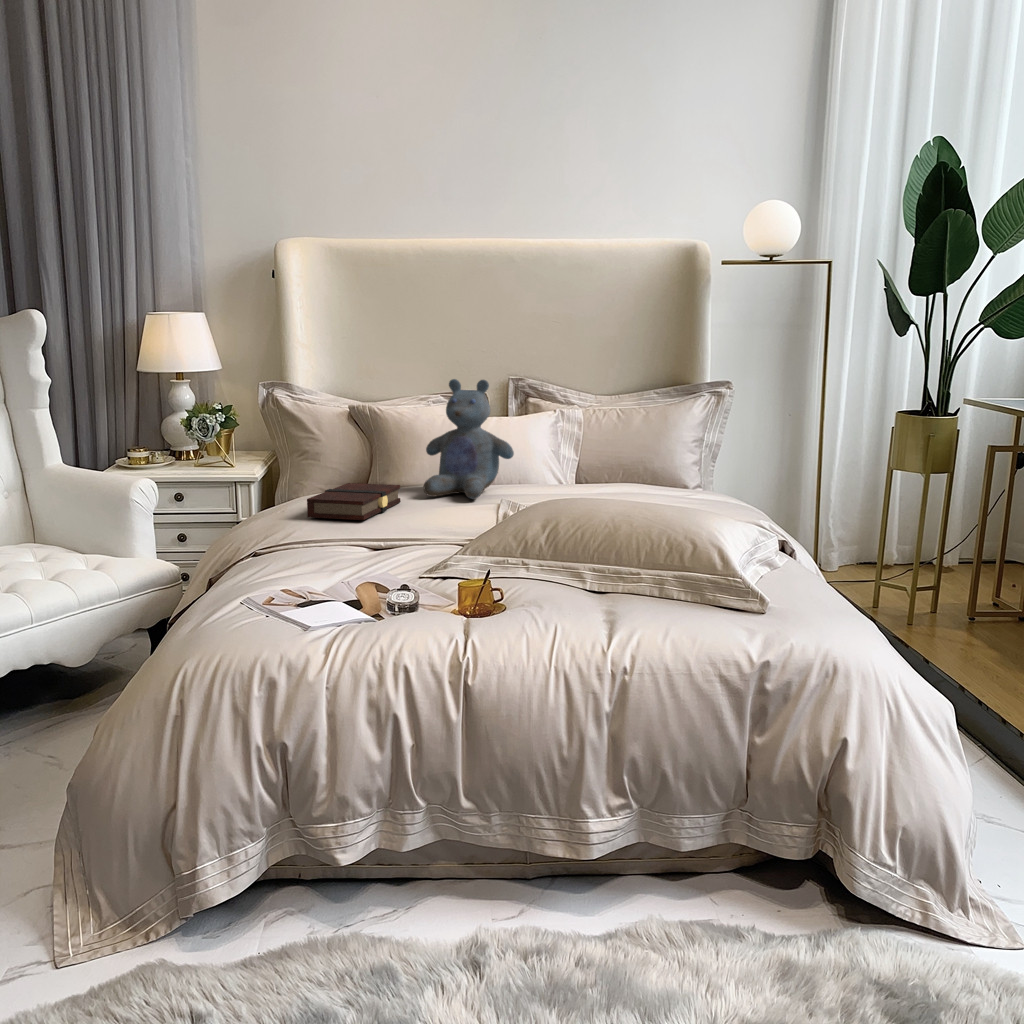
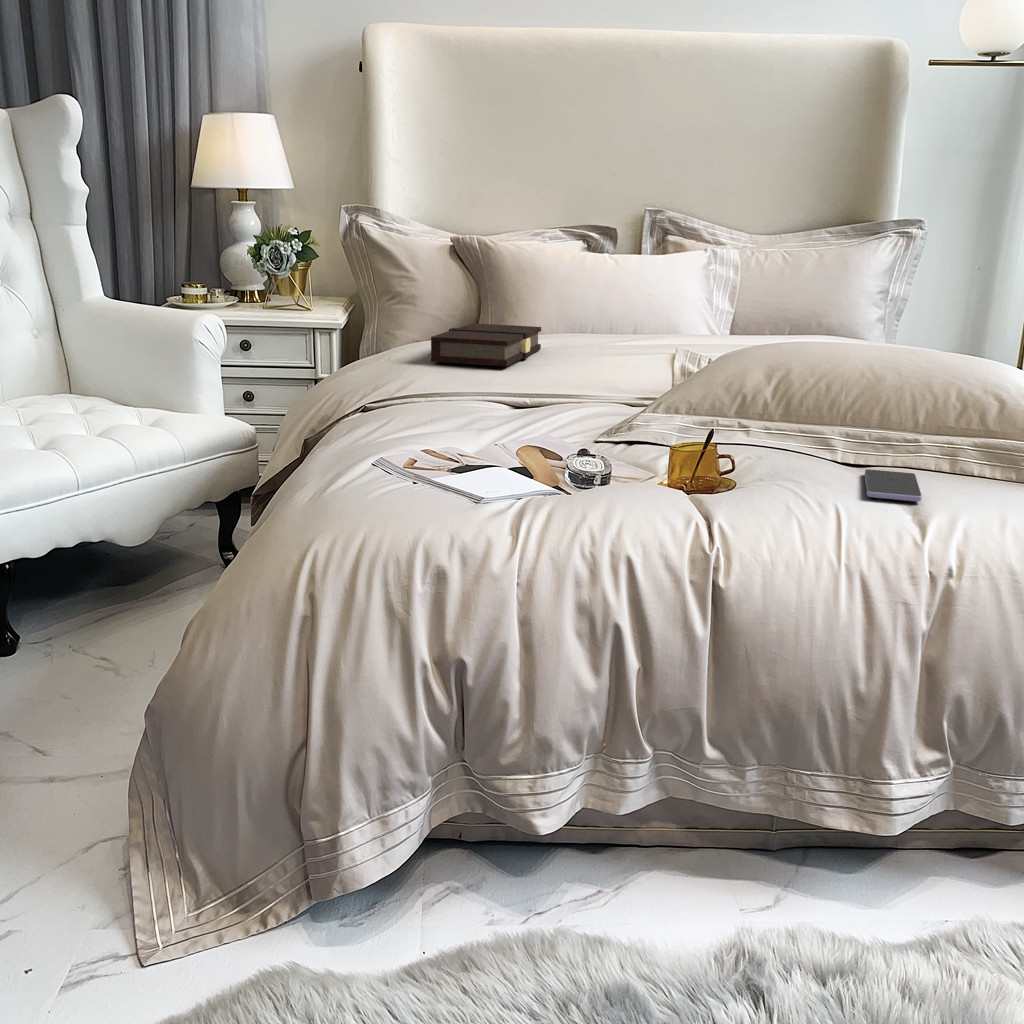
stuffed bear: present [424,379,514,499] -> none [566,192,683,349]
smartphone: none [583,597,629,621] -> present [865,469,922,502]

